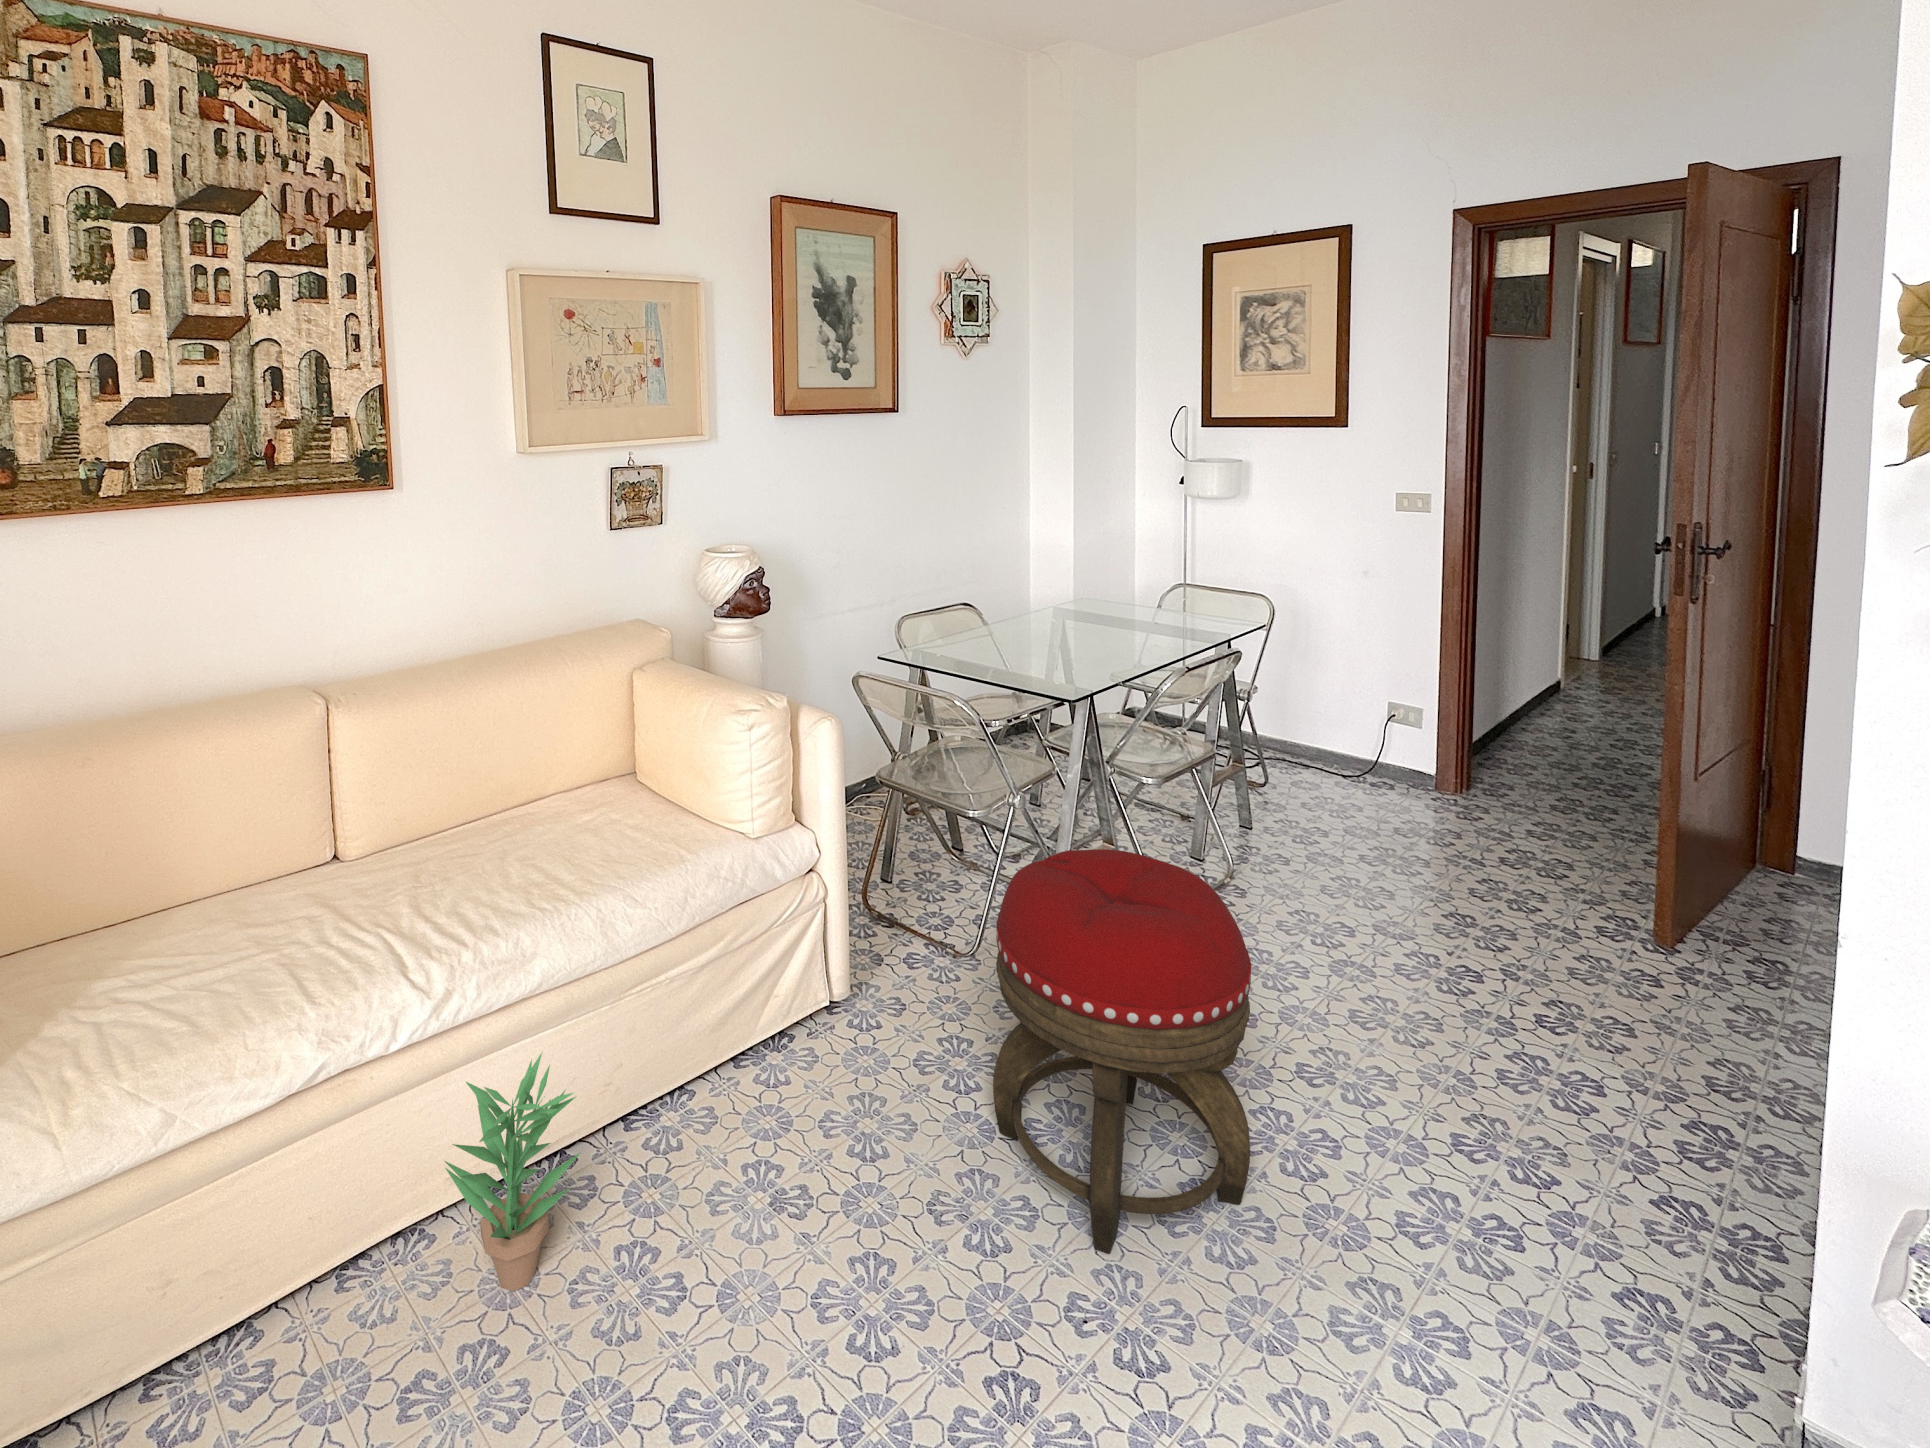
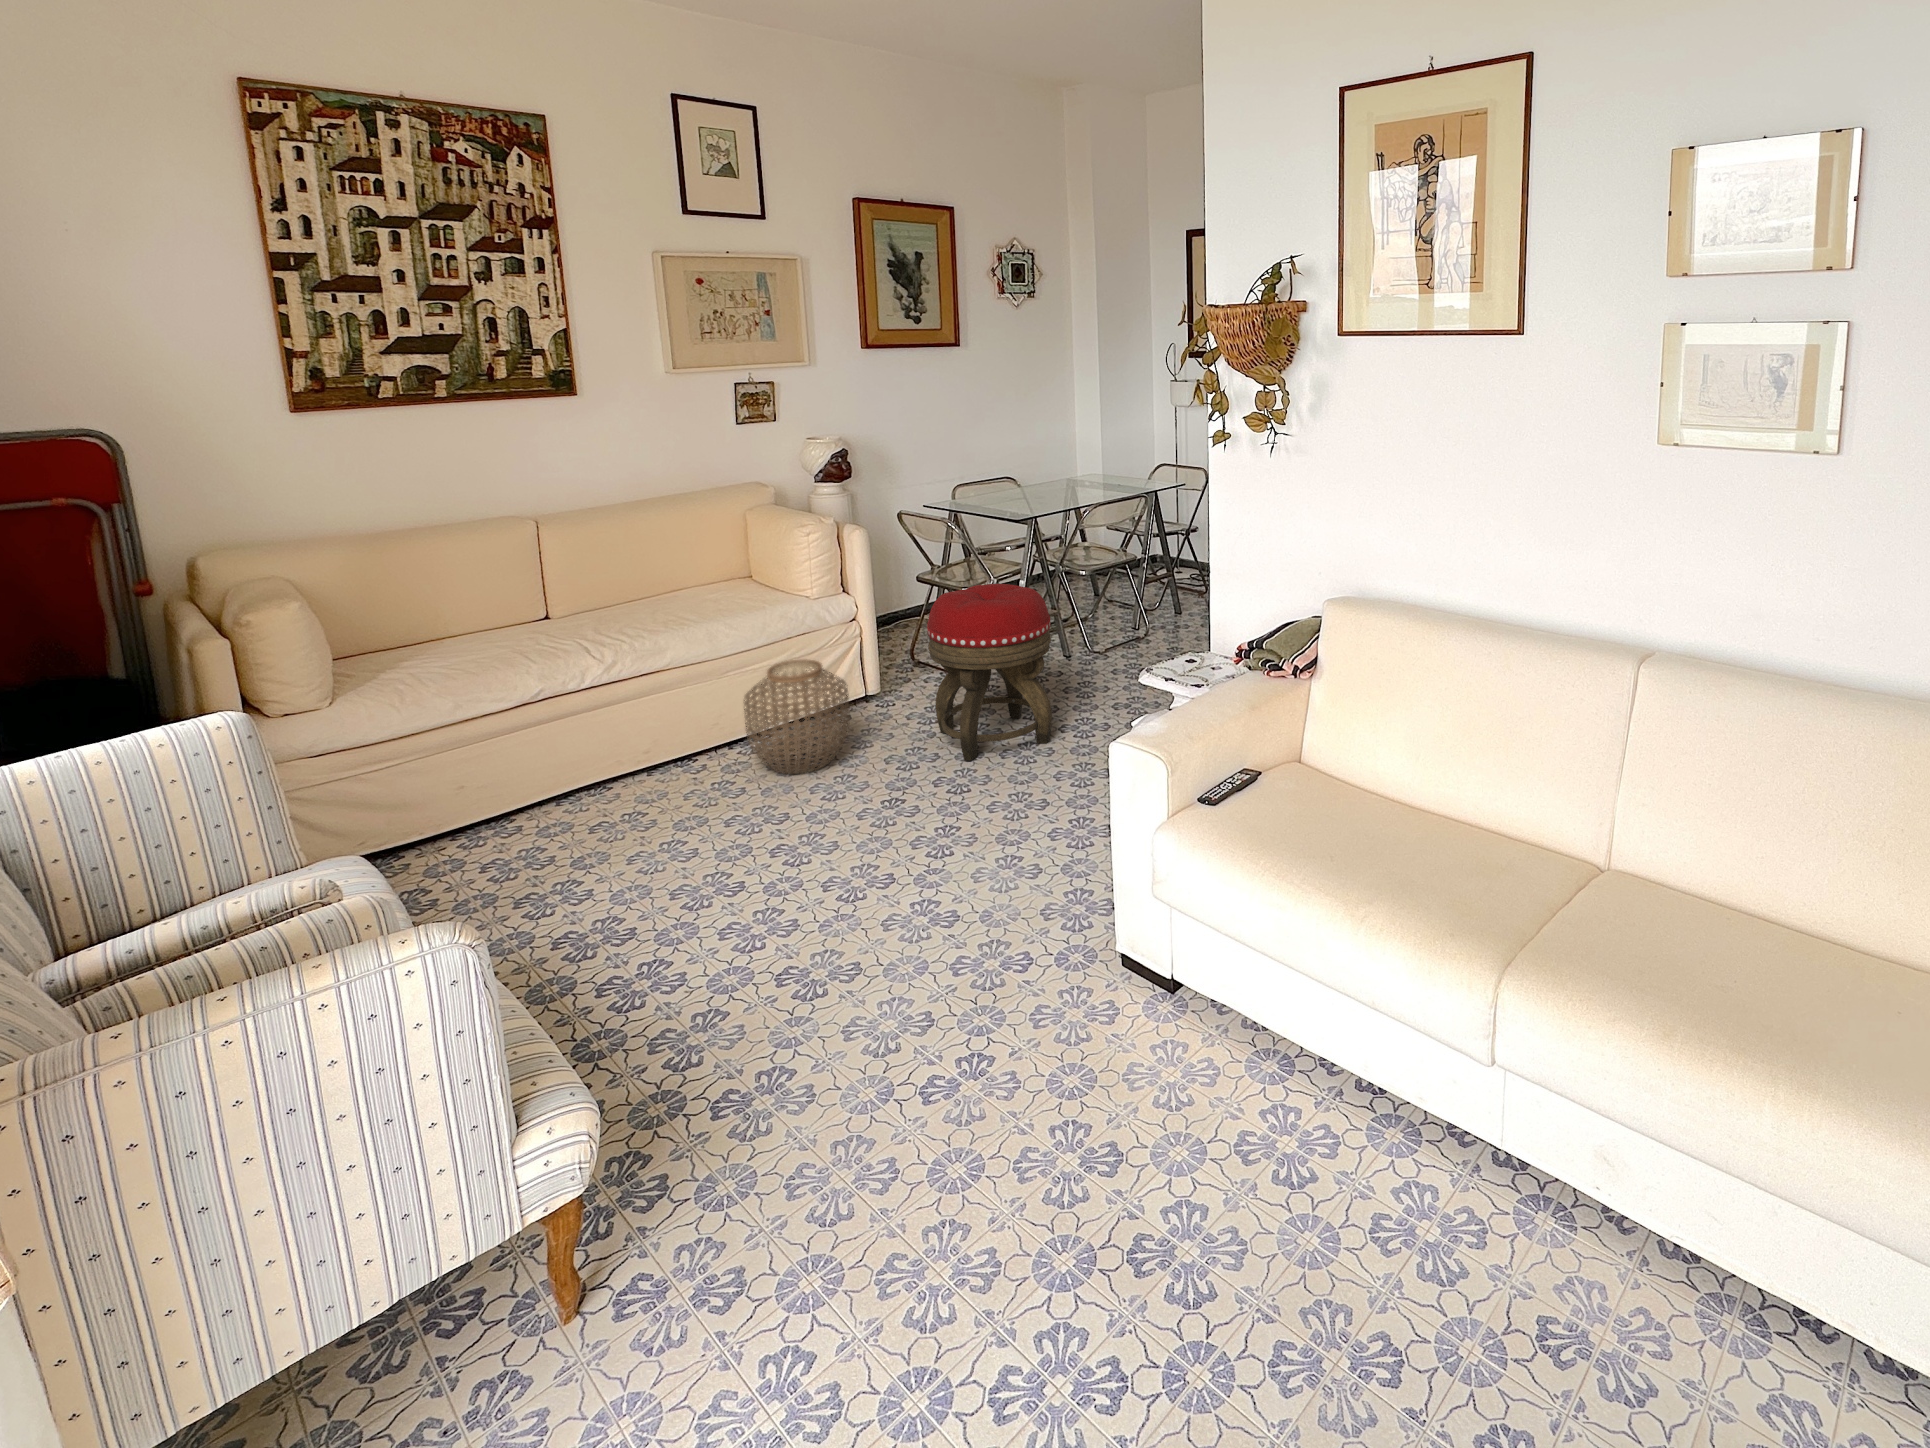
woven basket: none [668,996,858,1251] -> present [744,659,850,774]
potted plant: present [445,1053,581,1291] -> none [618,677,694,795]

